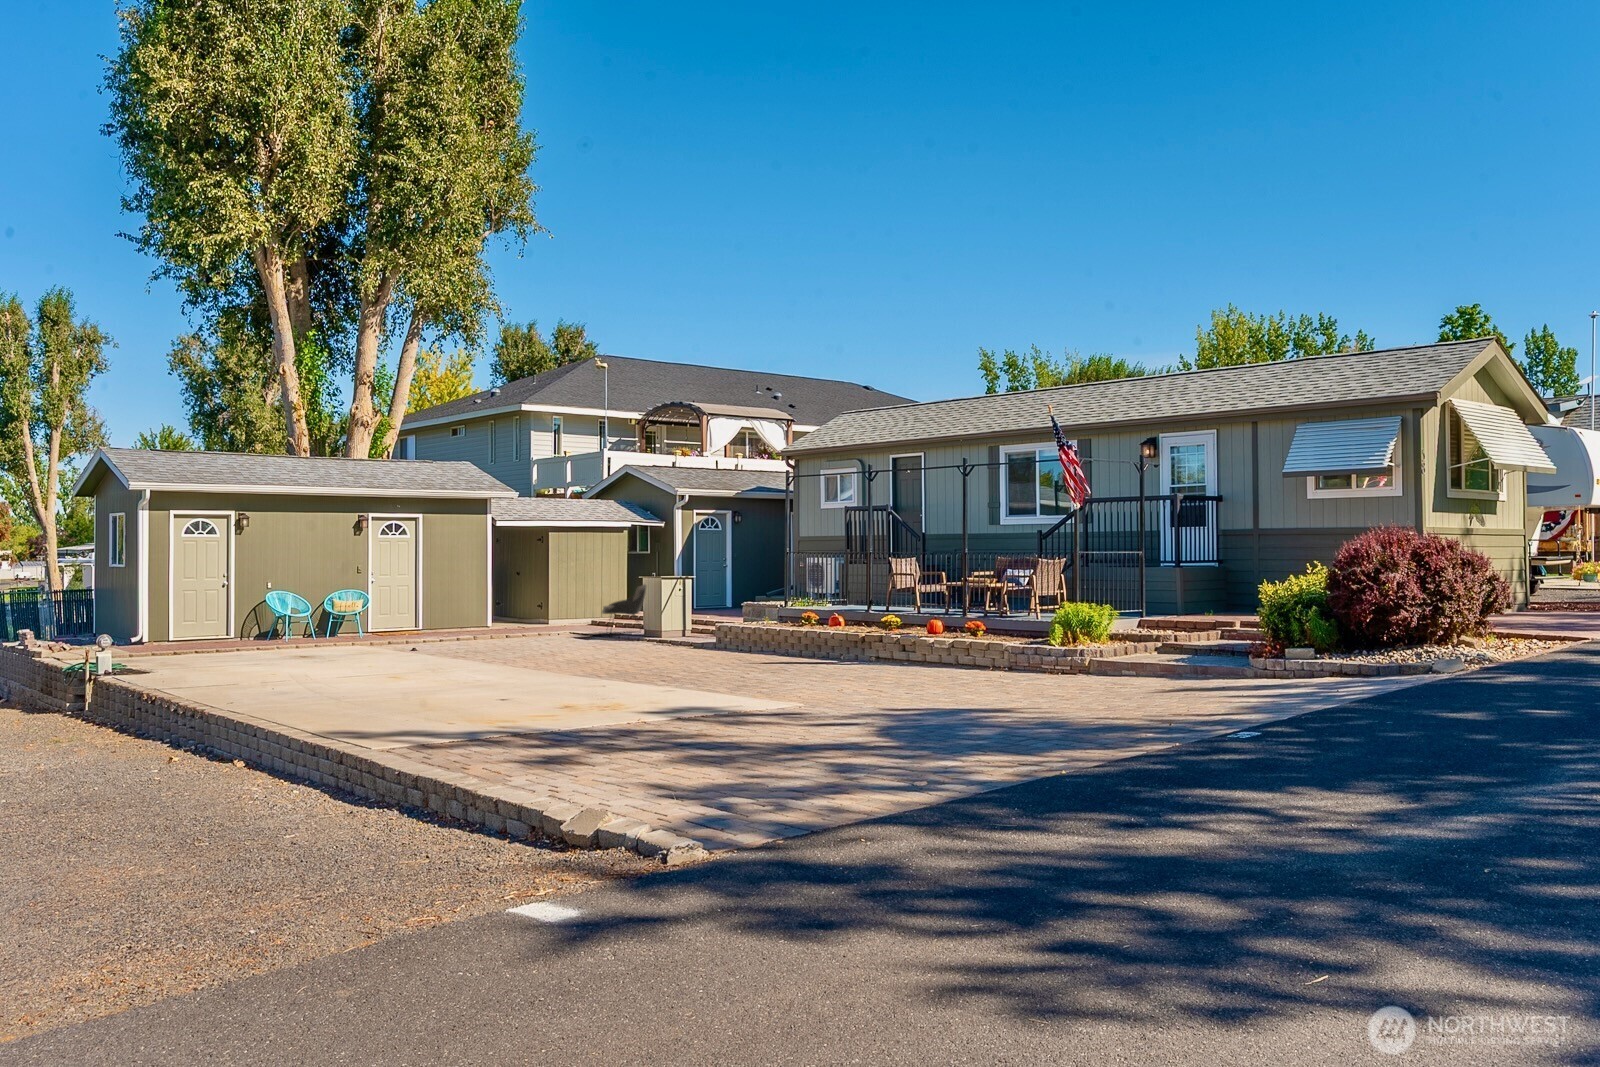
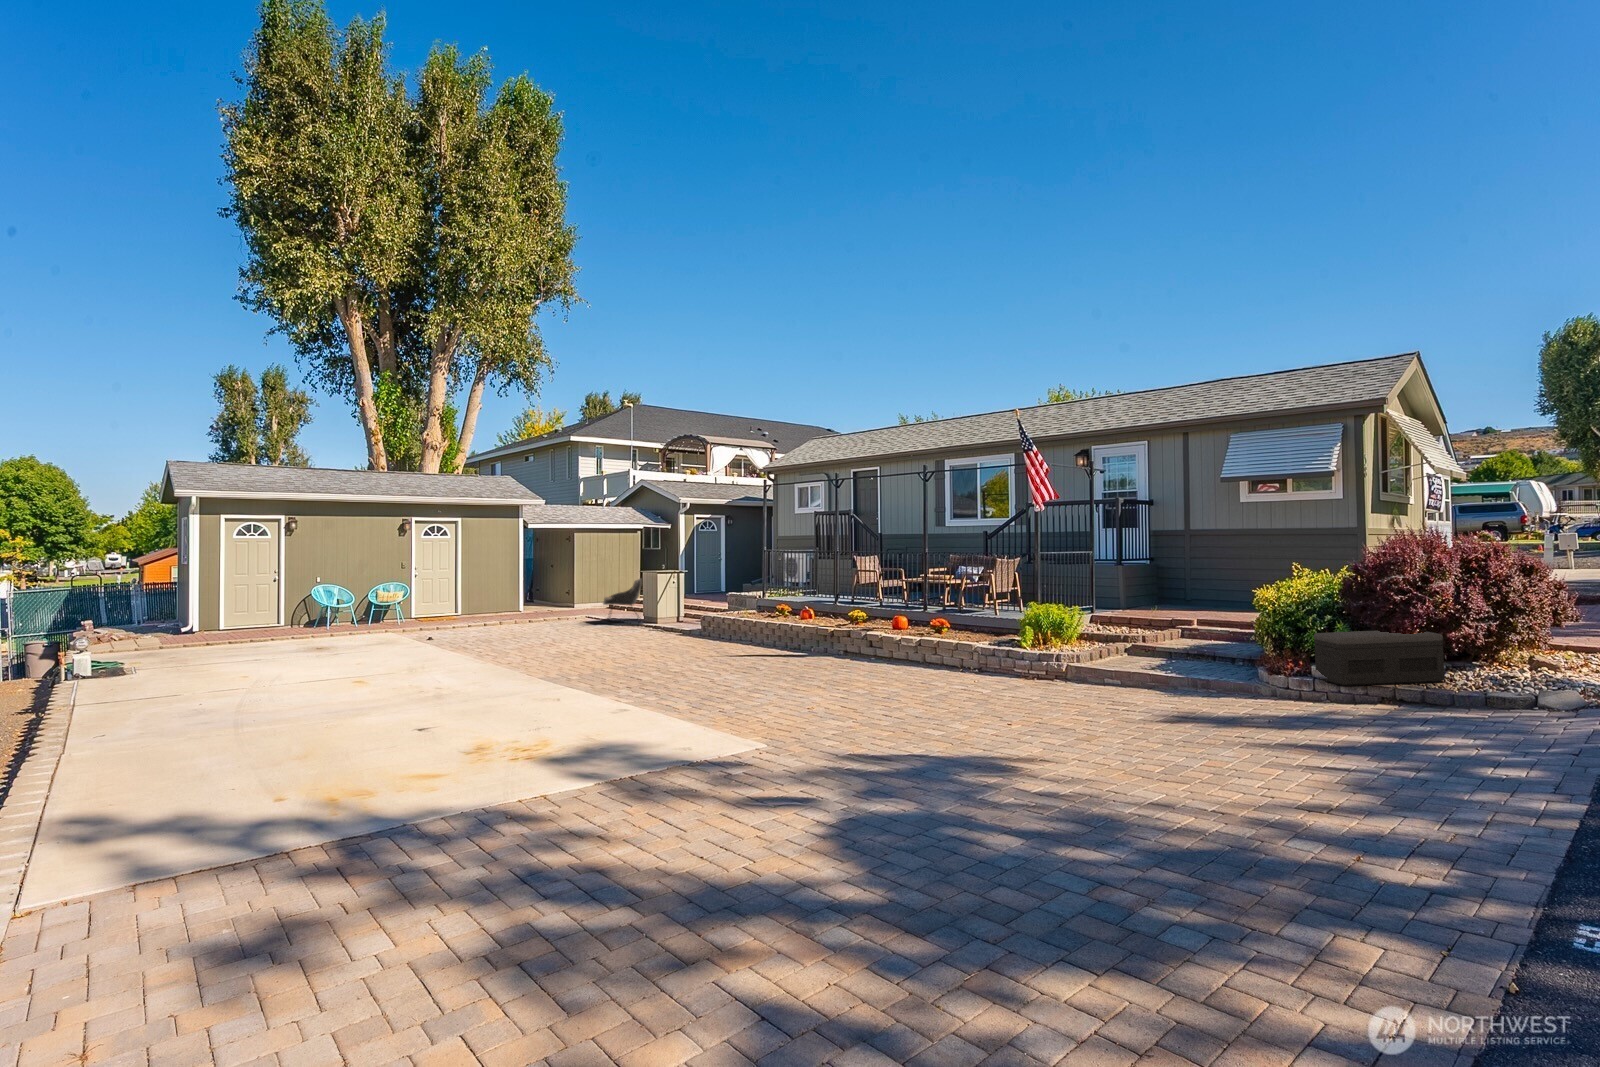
storage bench: none [1303,622,1410,671] -> present [1314,630,1445,686]

